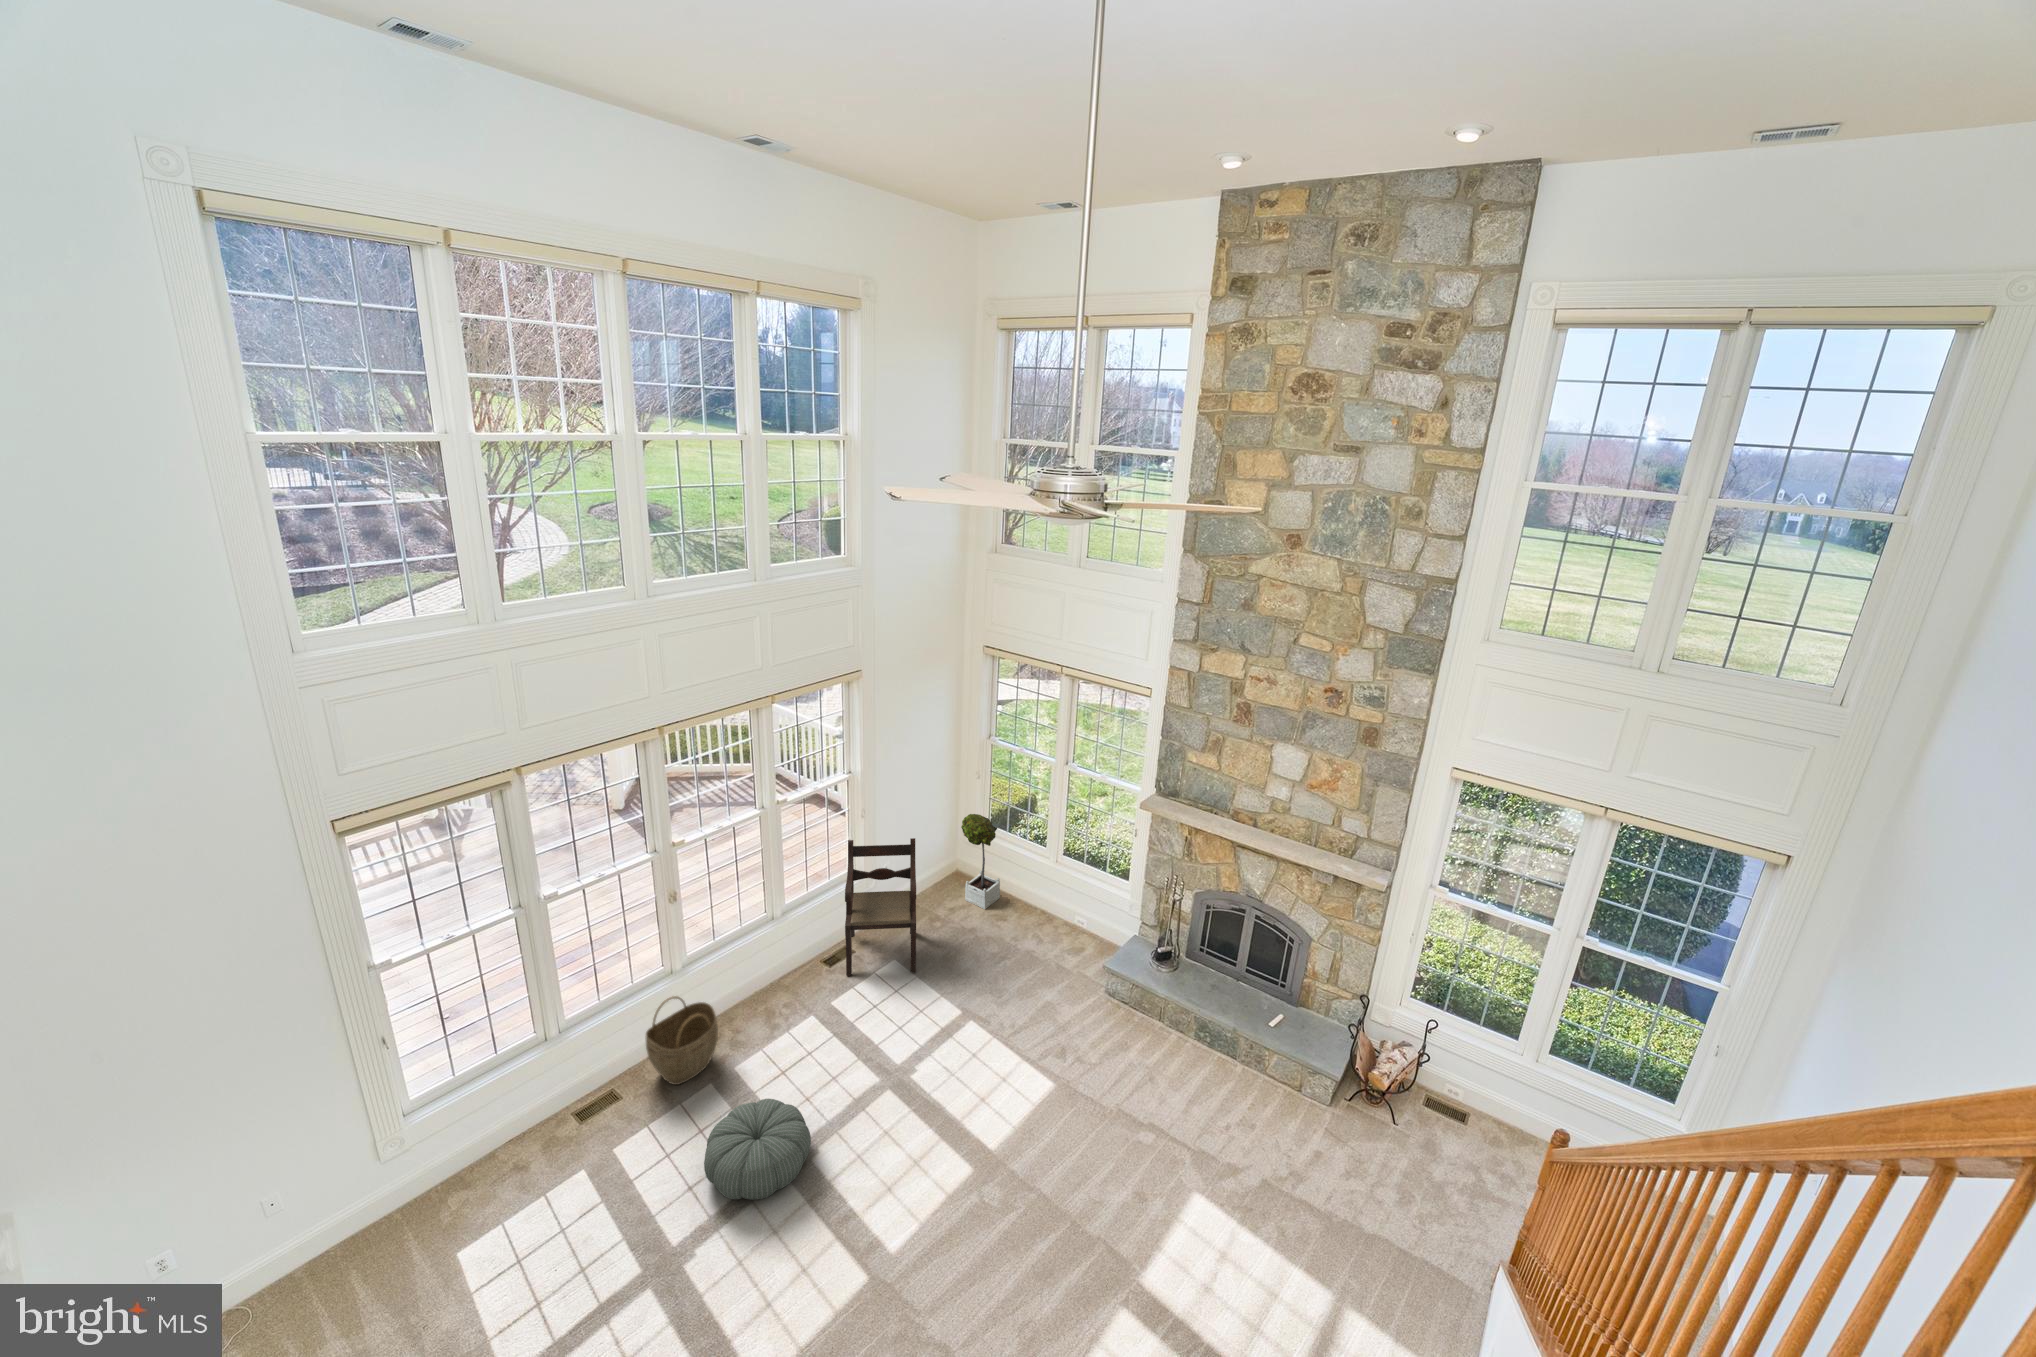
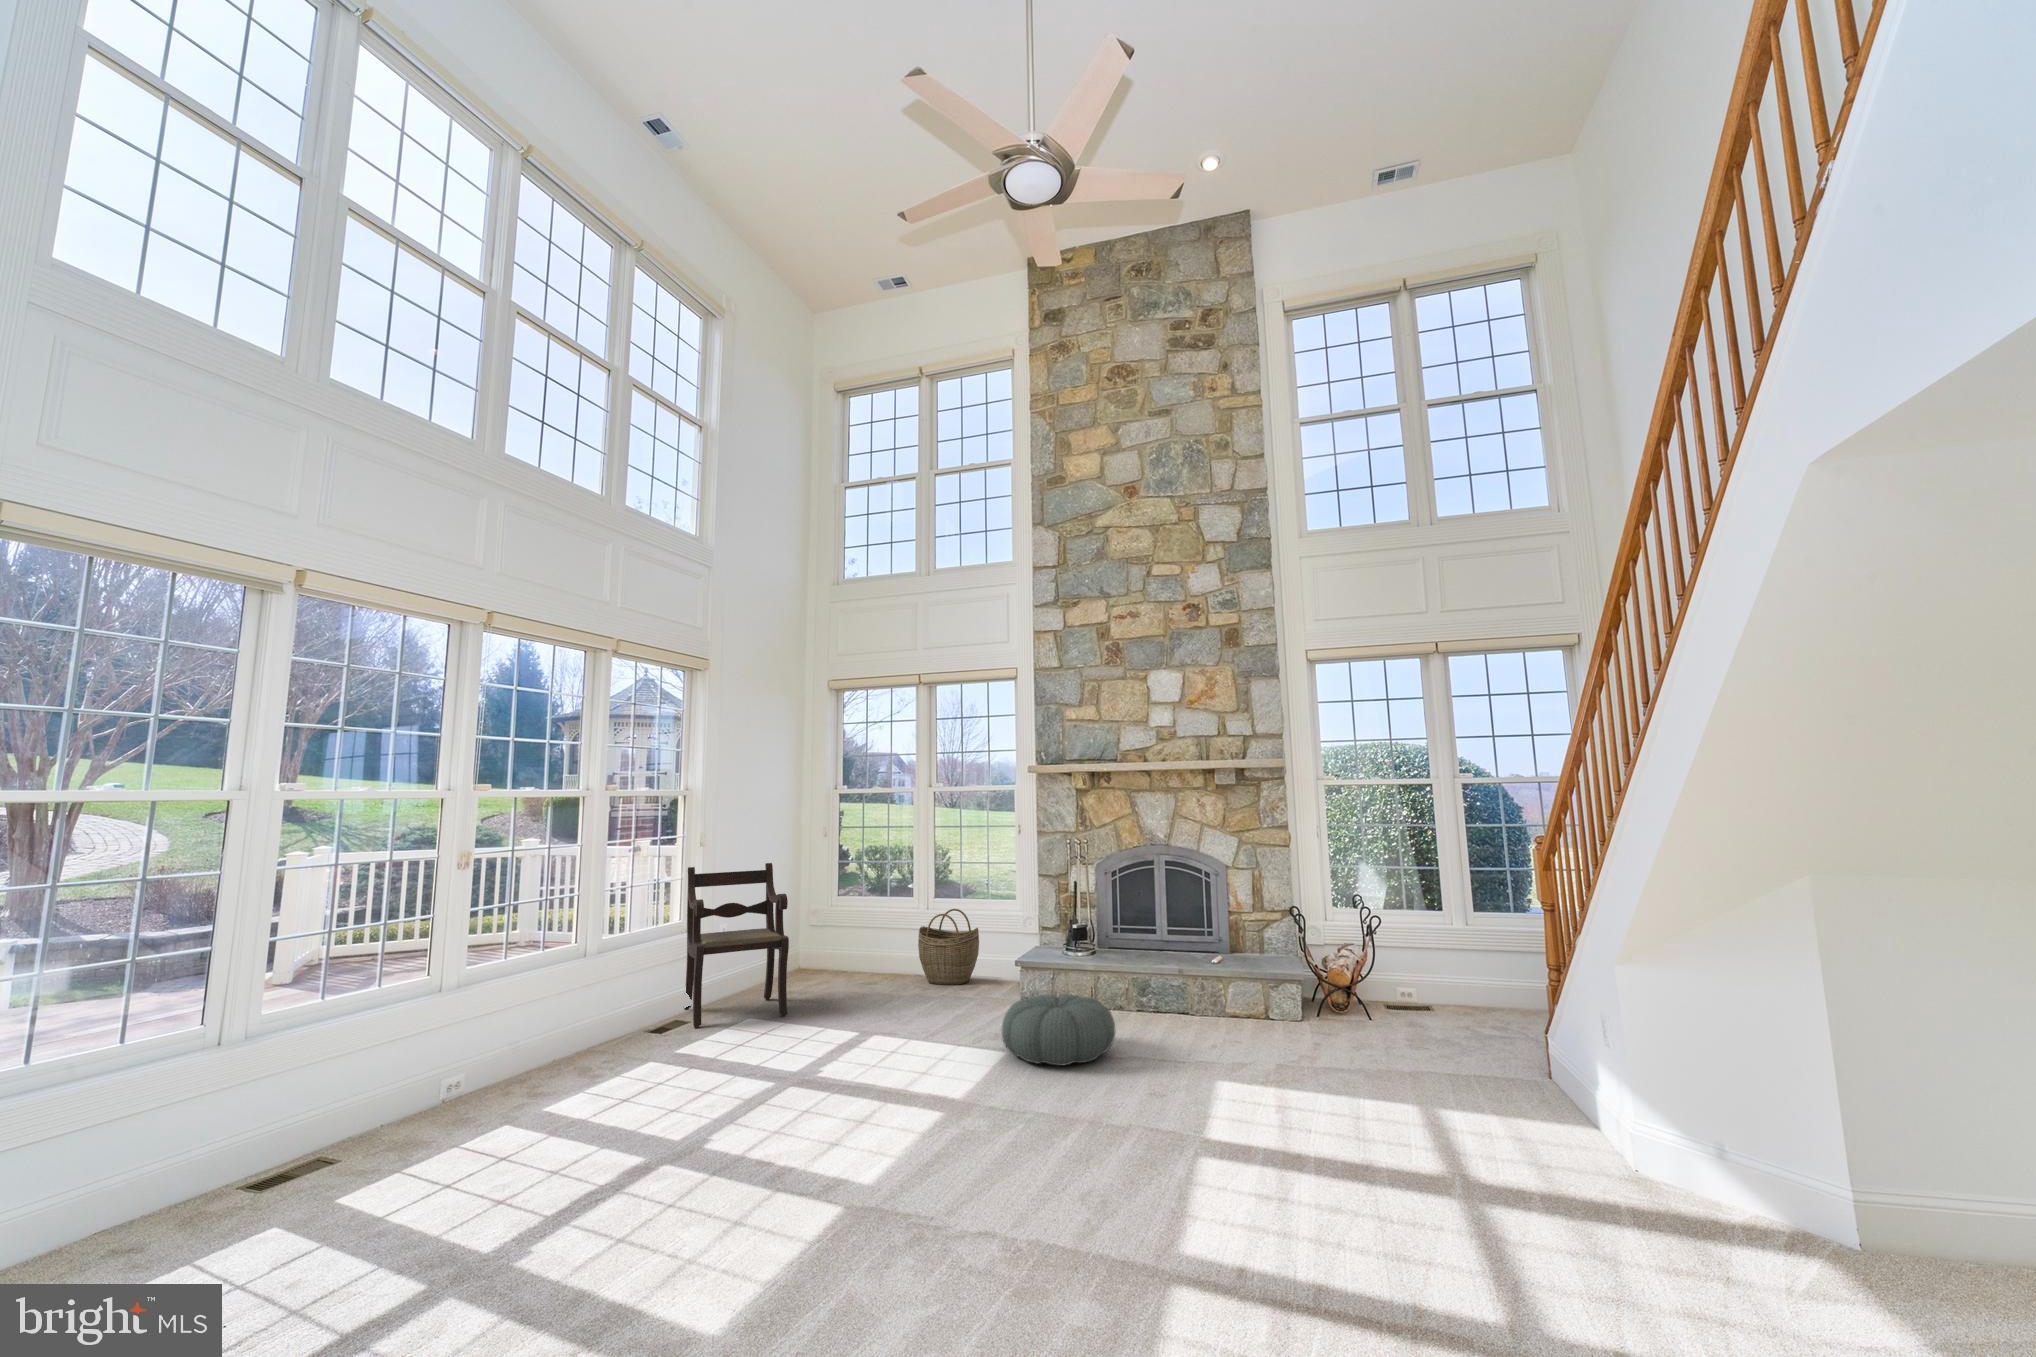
potted tree: present [961,814,1000,909] -> none [814,863,862,980]
woven basket: present [645,996,718,1085] -> present [918,909,979,985]
pouf: present [704,1099,811,1200] -> present [1002,994,1115,1066]

